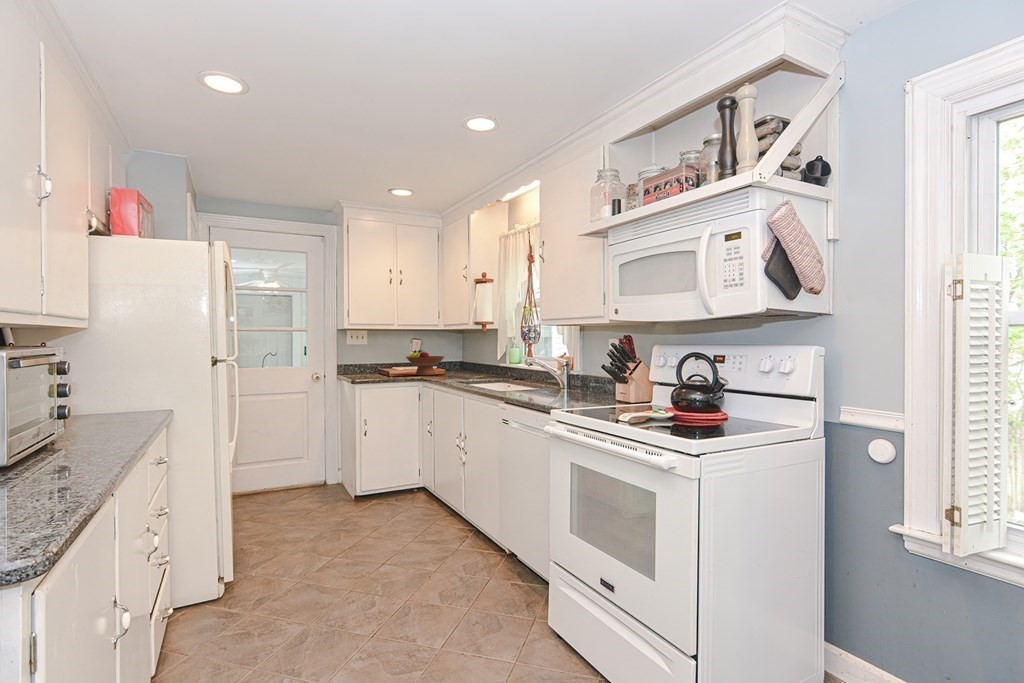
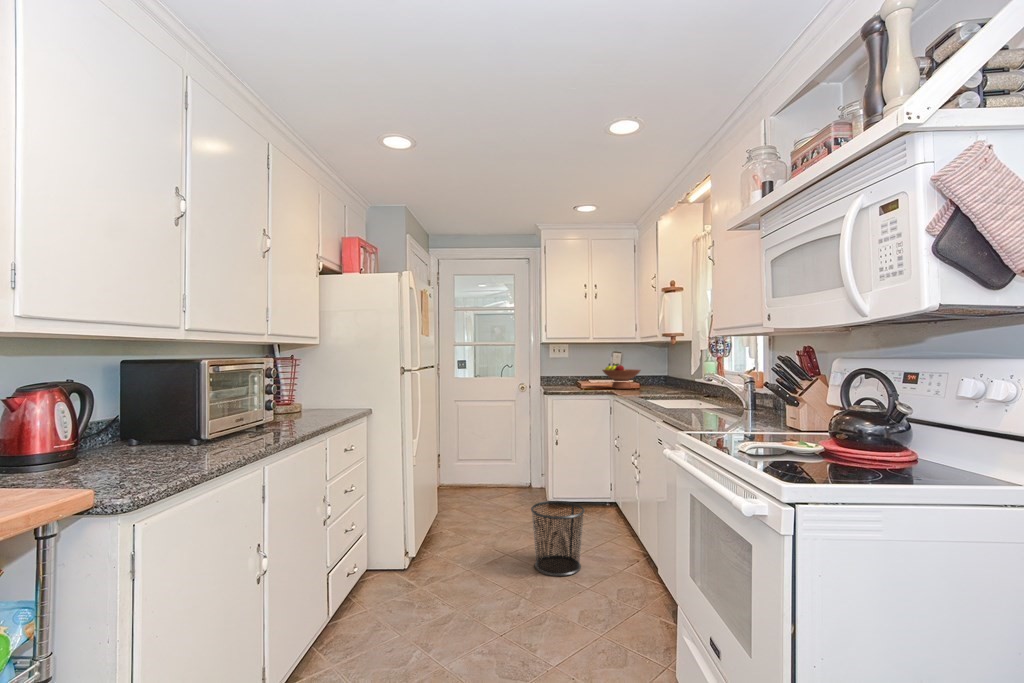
waste bin: none [367,492,423,568] -> present [531,501,585,576]

